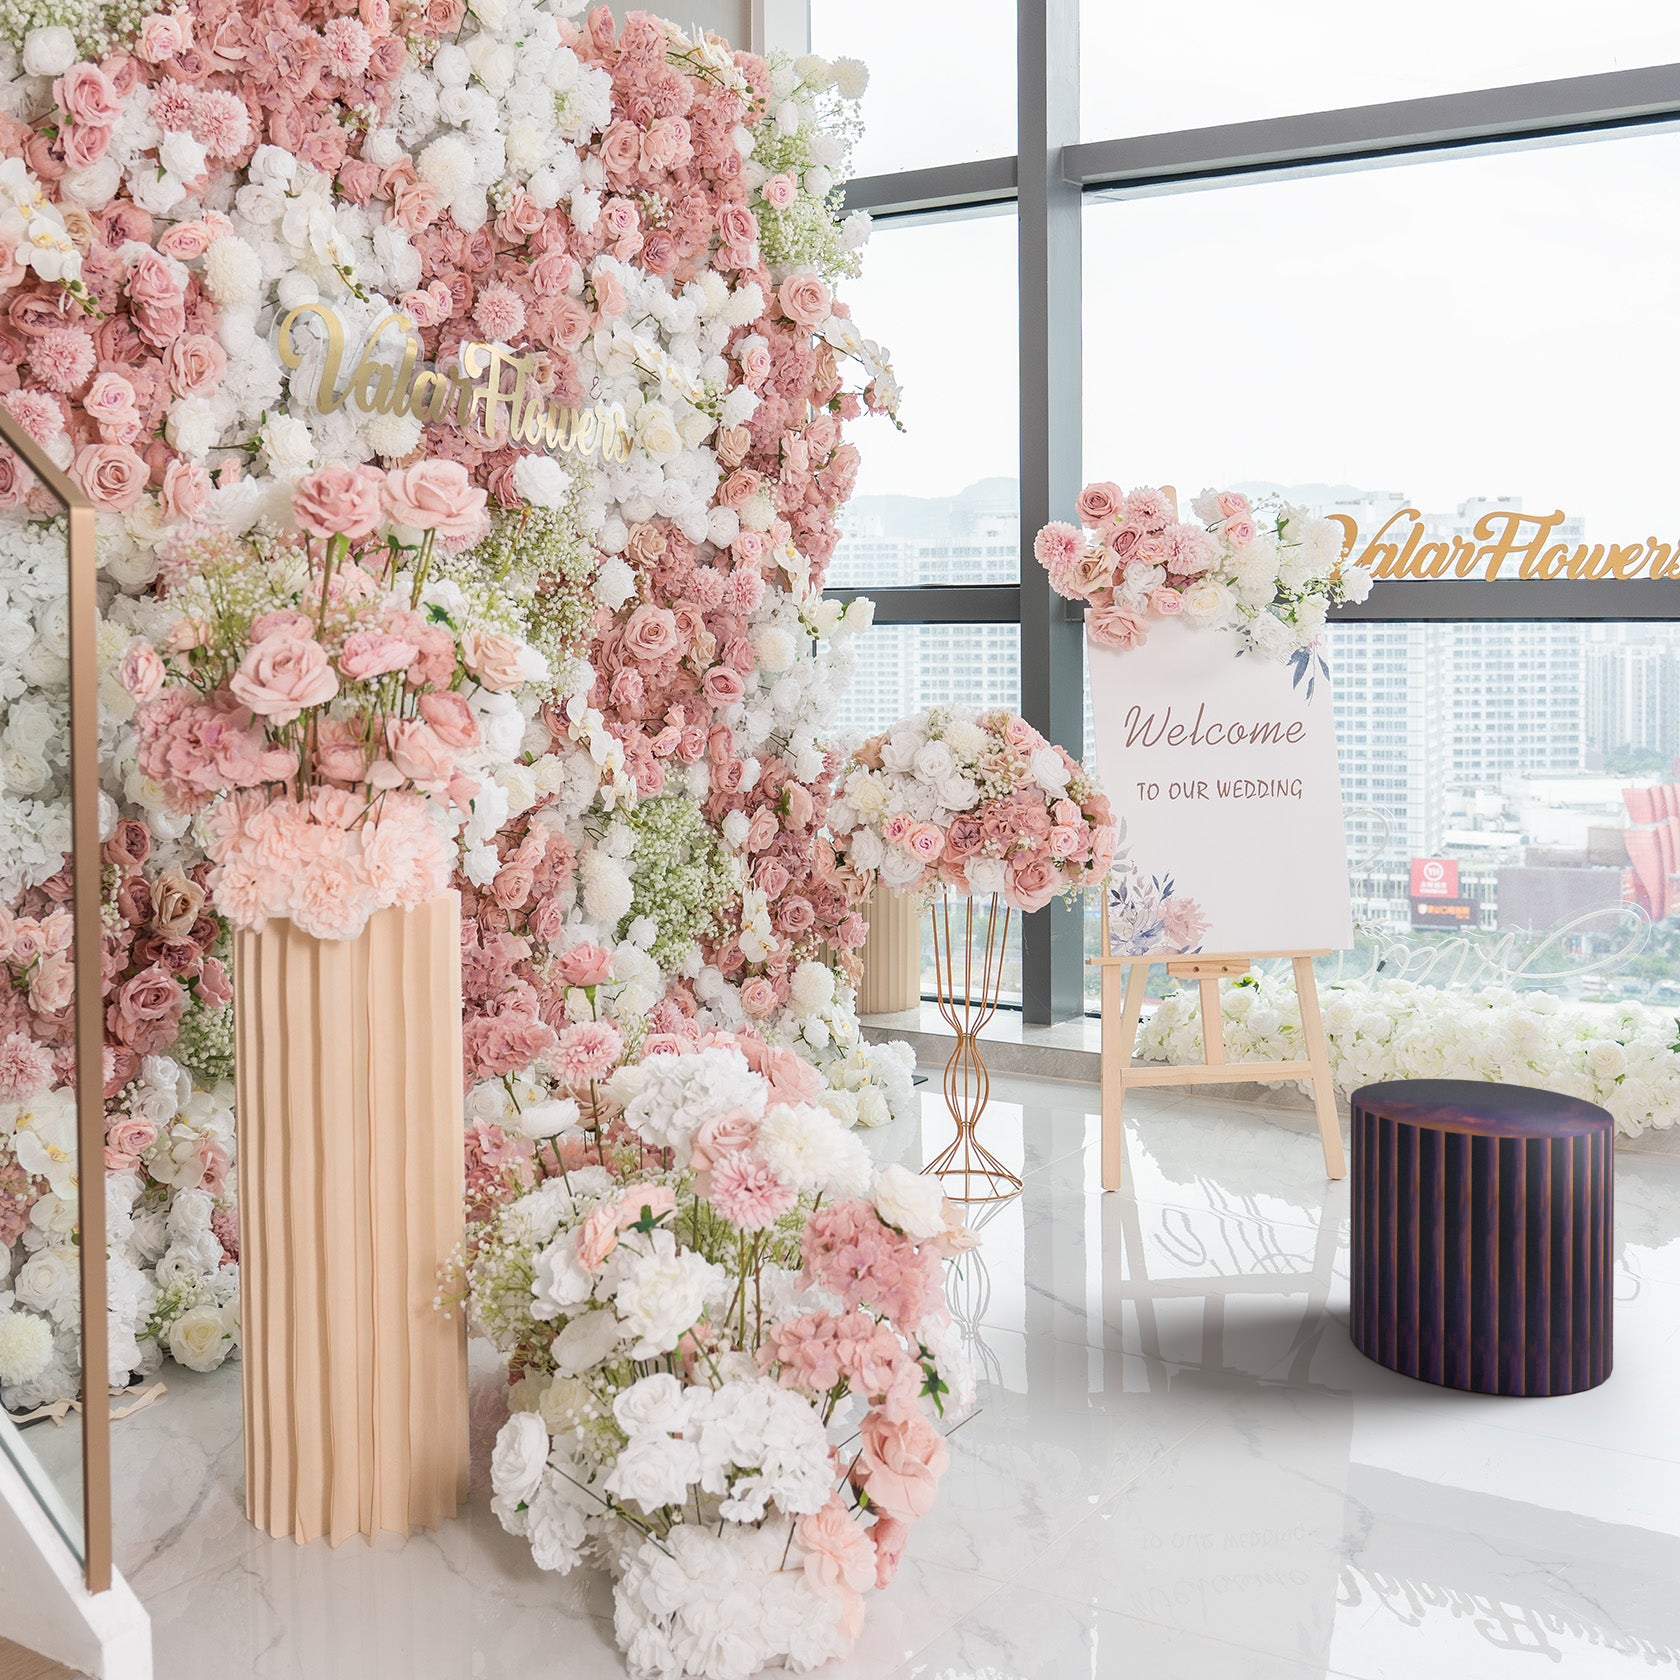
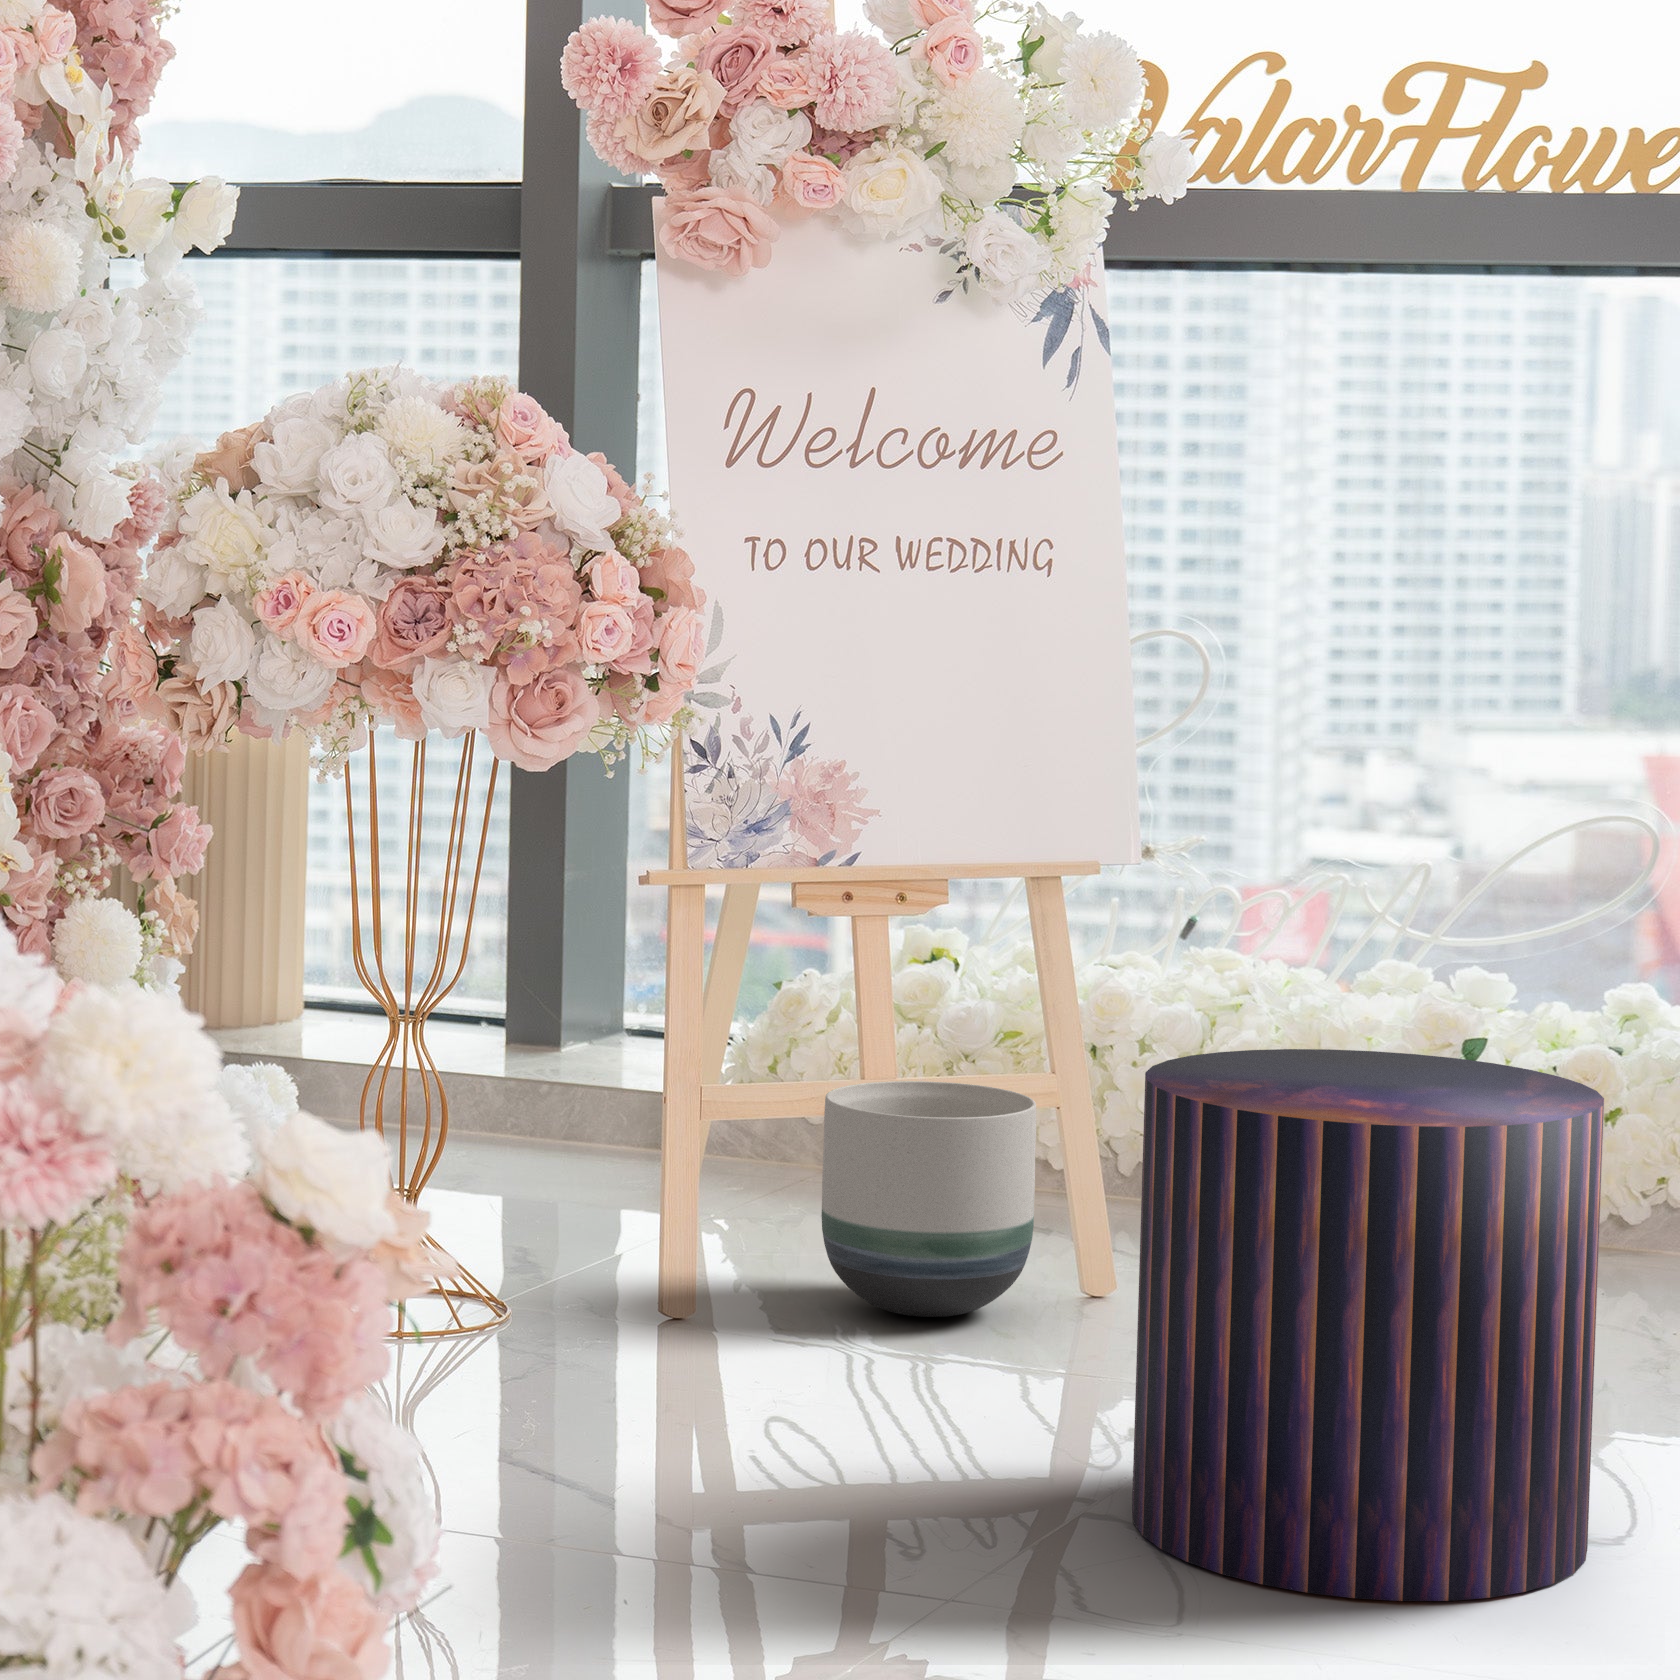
planter: none [1189,1071,1307,1202] -> present [821,1081,1036,1317]

